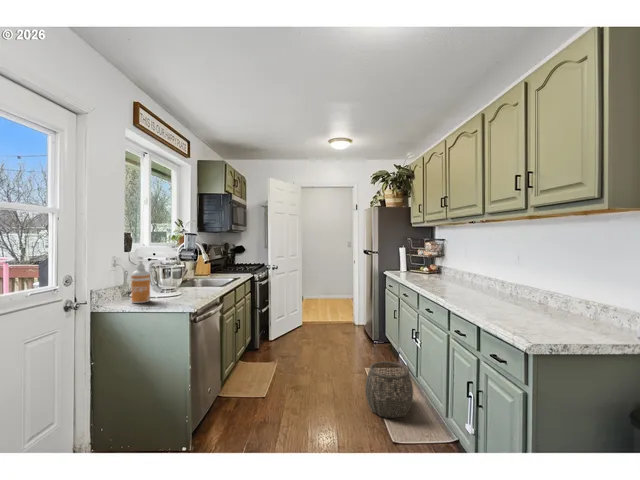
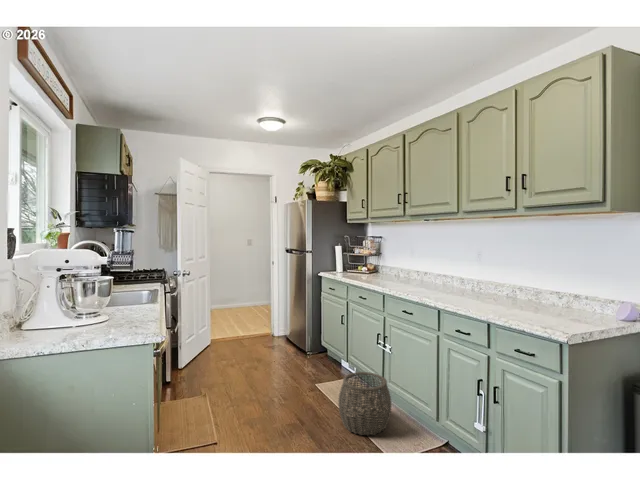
soap dispenser: present [131,260,150,303] -> none [35,269,67,336]

